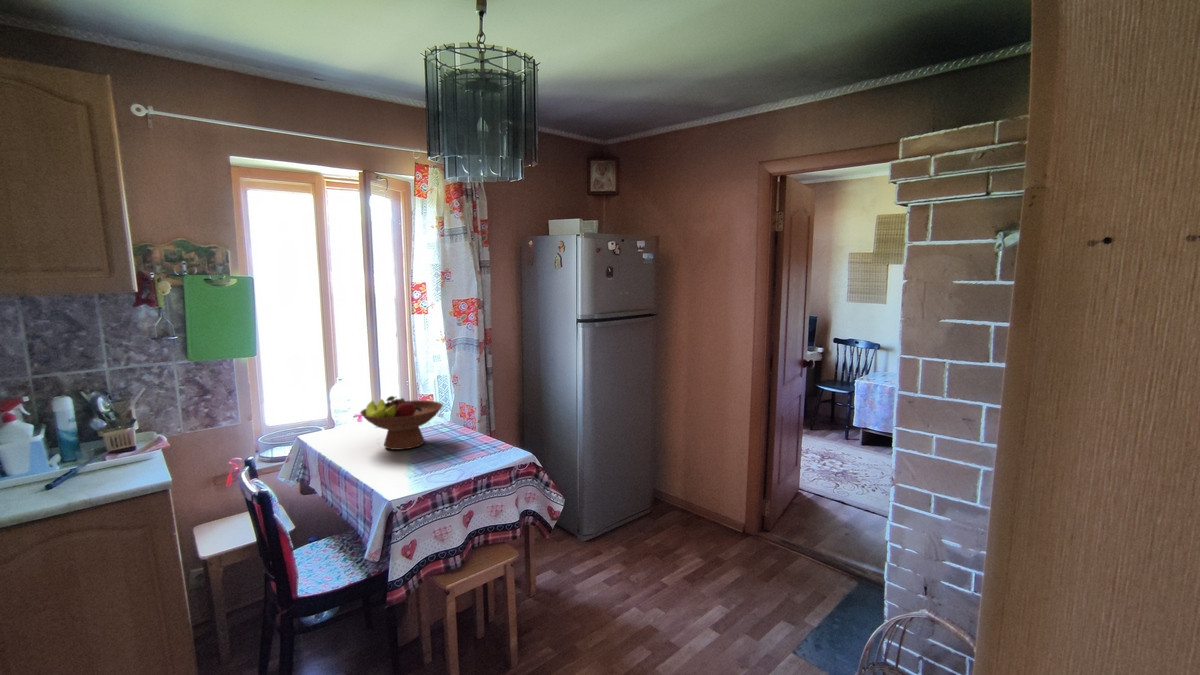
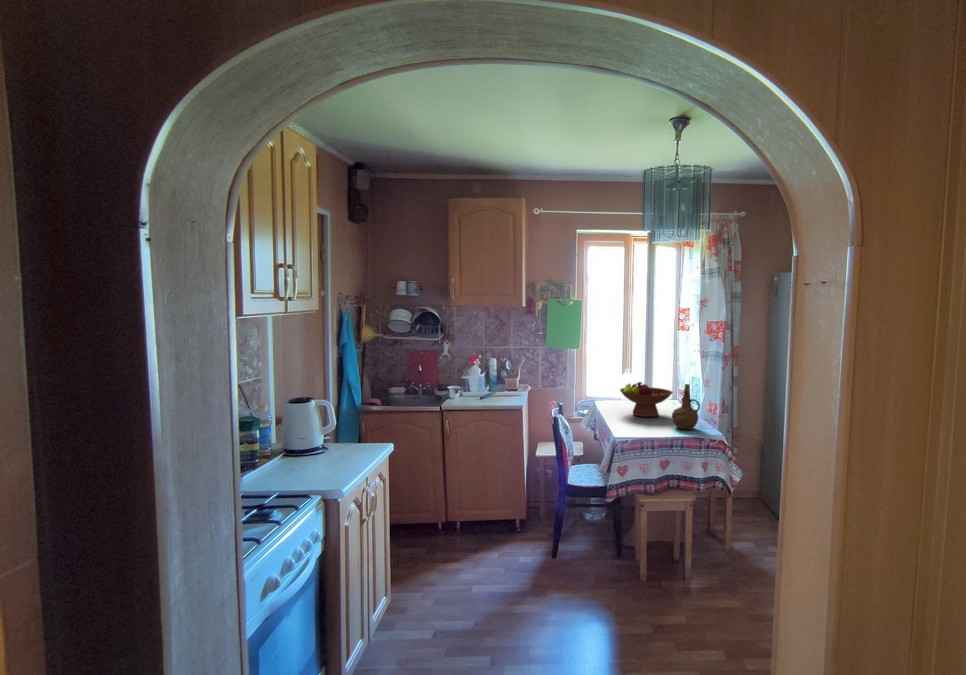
ceramic pitcher: none [459,390,496,457] -> present [672,384,700,429]

